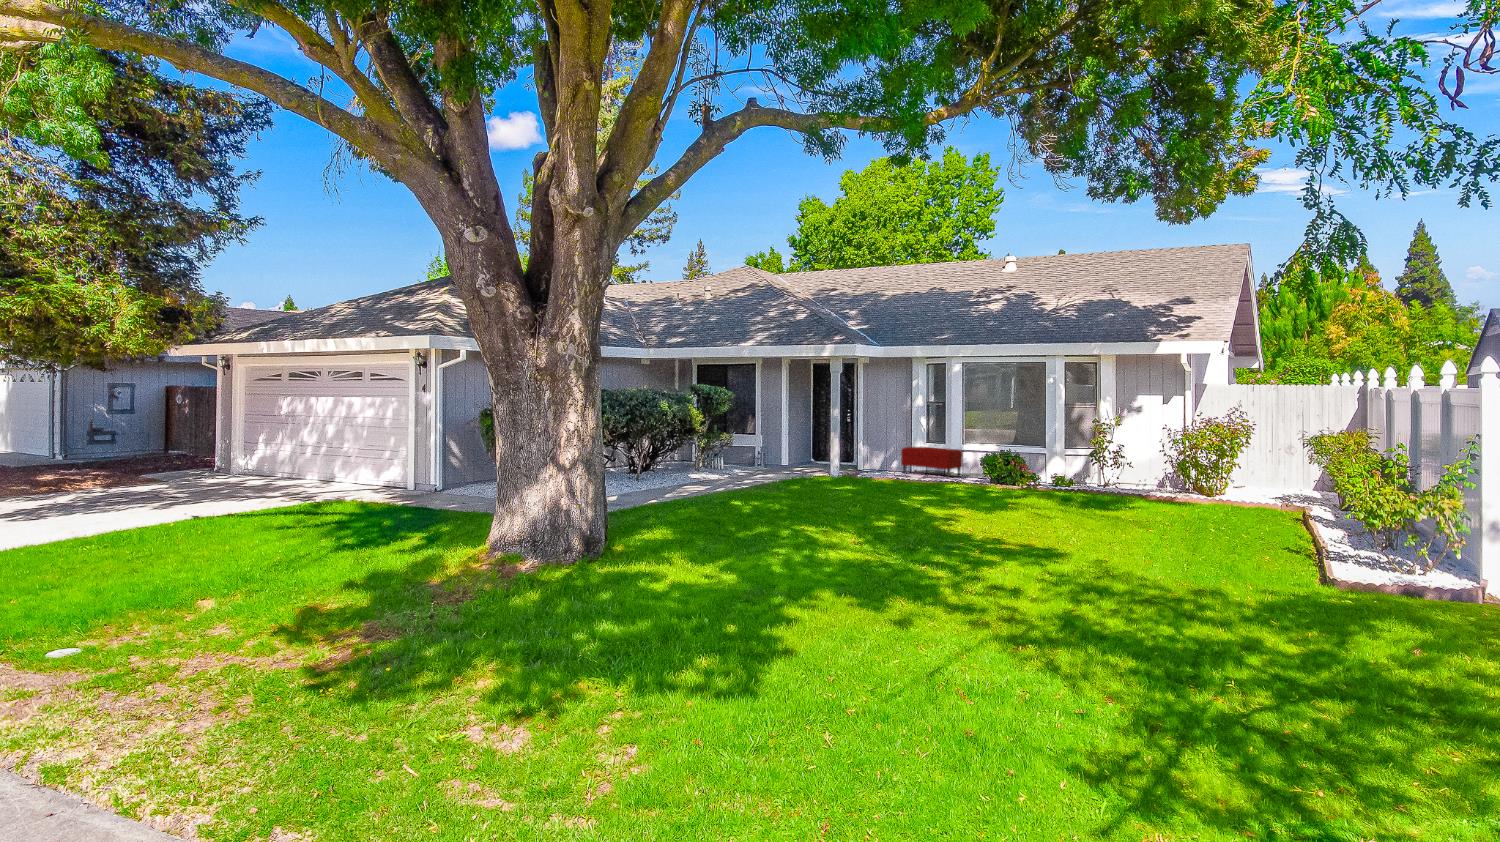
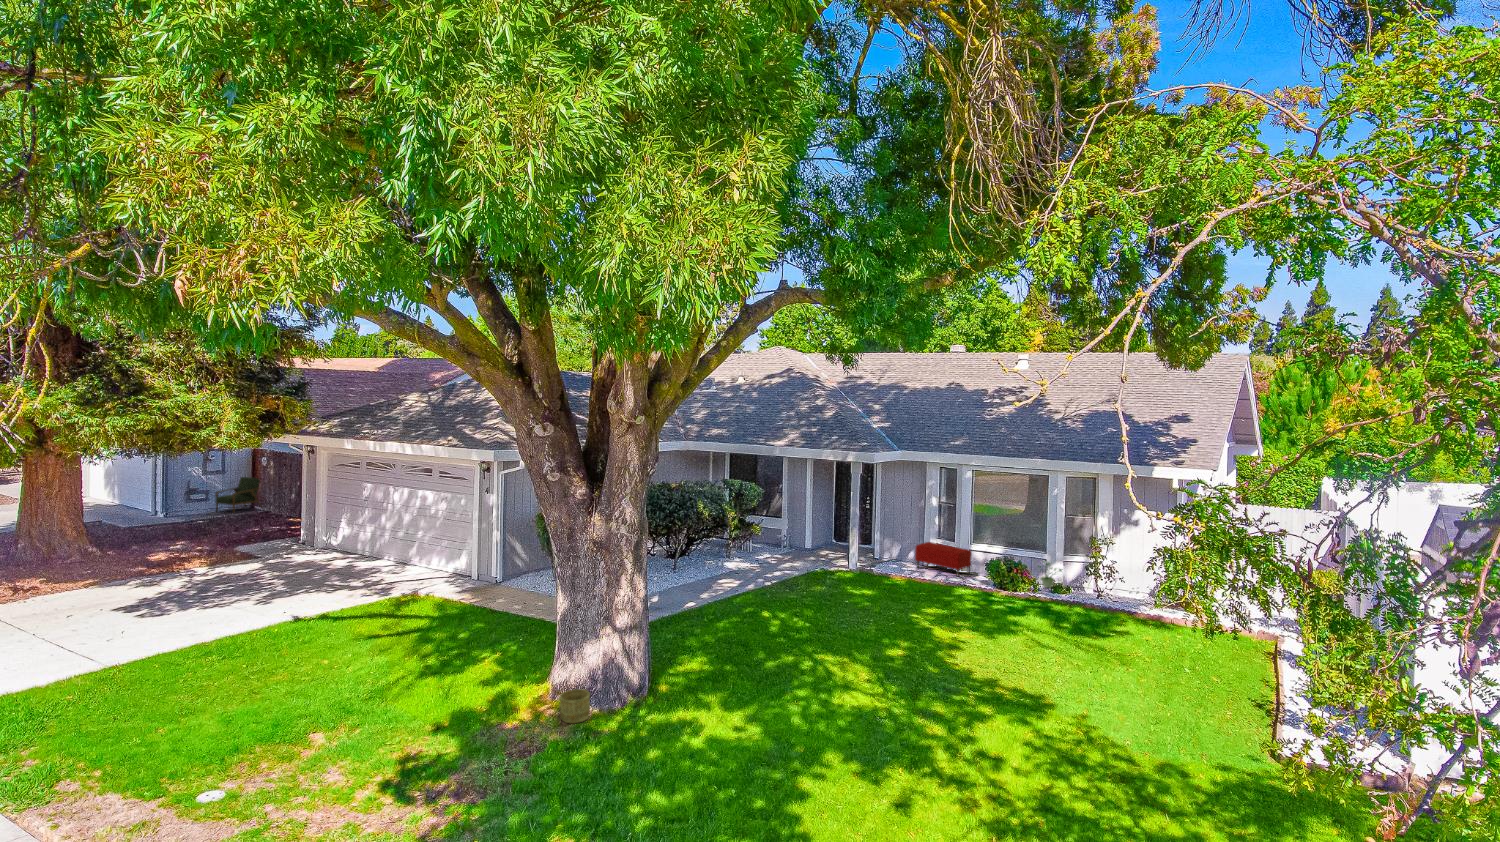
chair: none [121,416,177,453] -> present [215,477,262,513]
potted plant: none [1035,447,1071,482] -> present [1040,563,1063,588]
wooden bucket: none [496,541,535,576] -> present [559,689,590,723]

